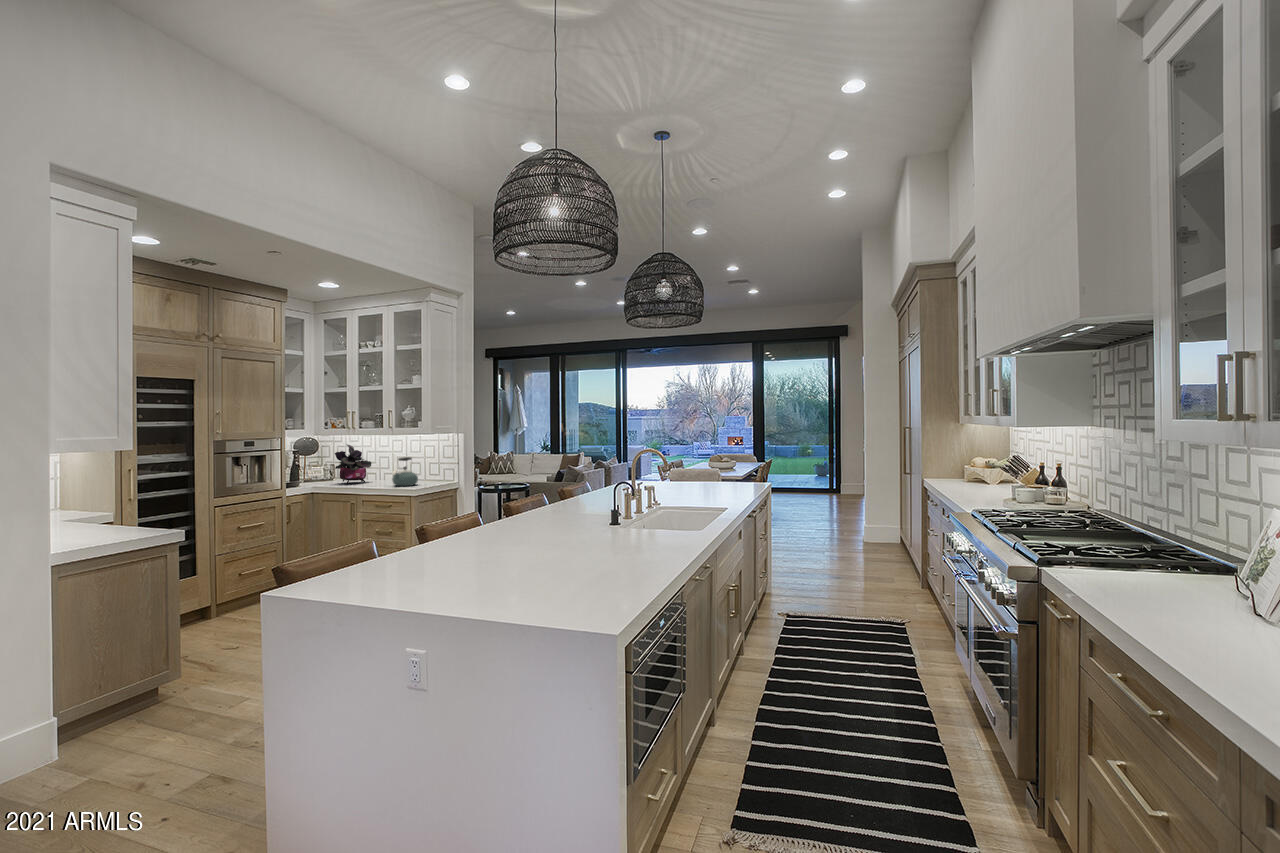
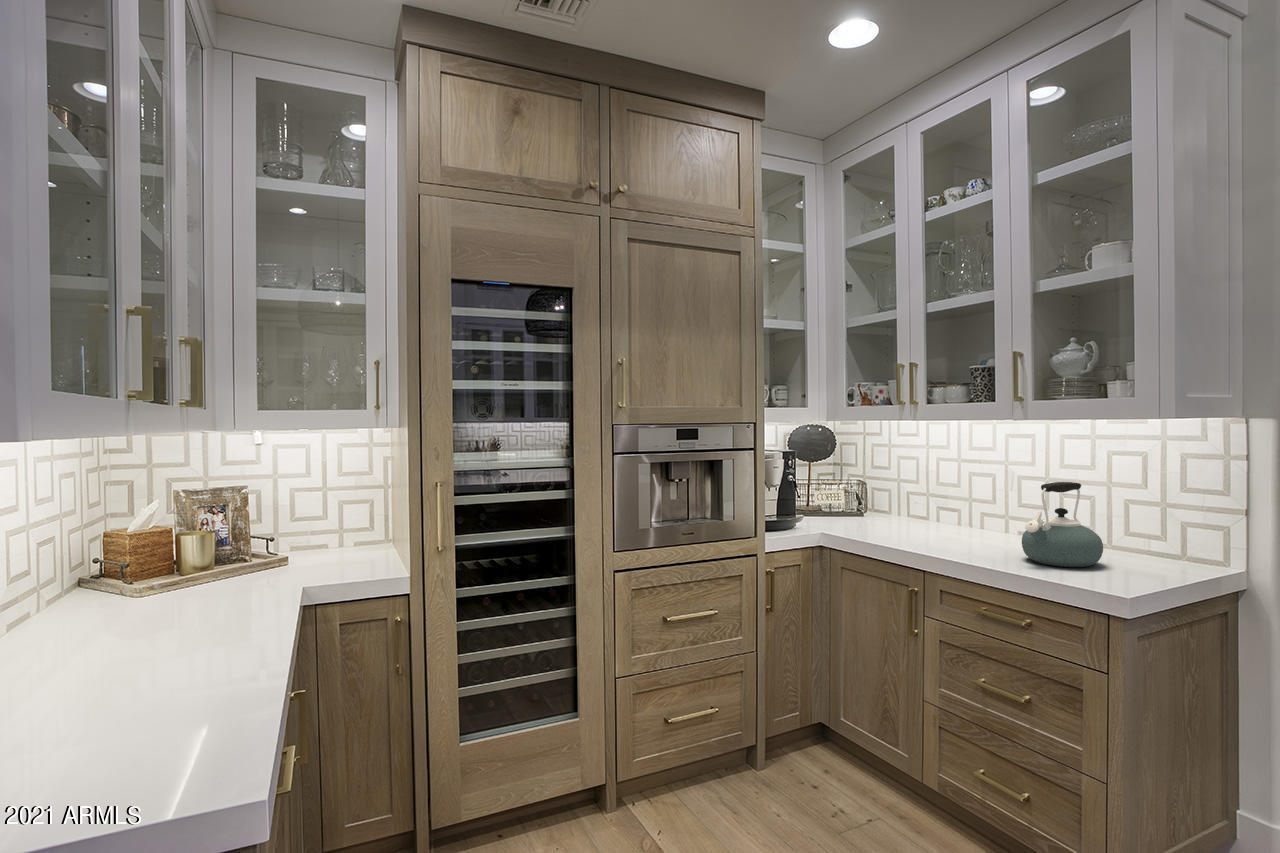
potted plant: present [335,445,372,483] -> none [867,441,951,532]

